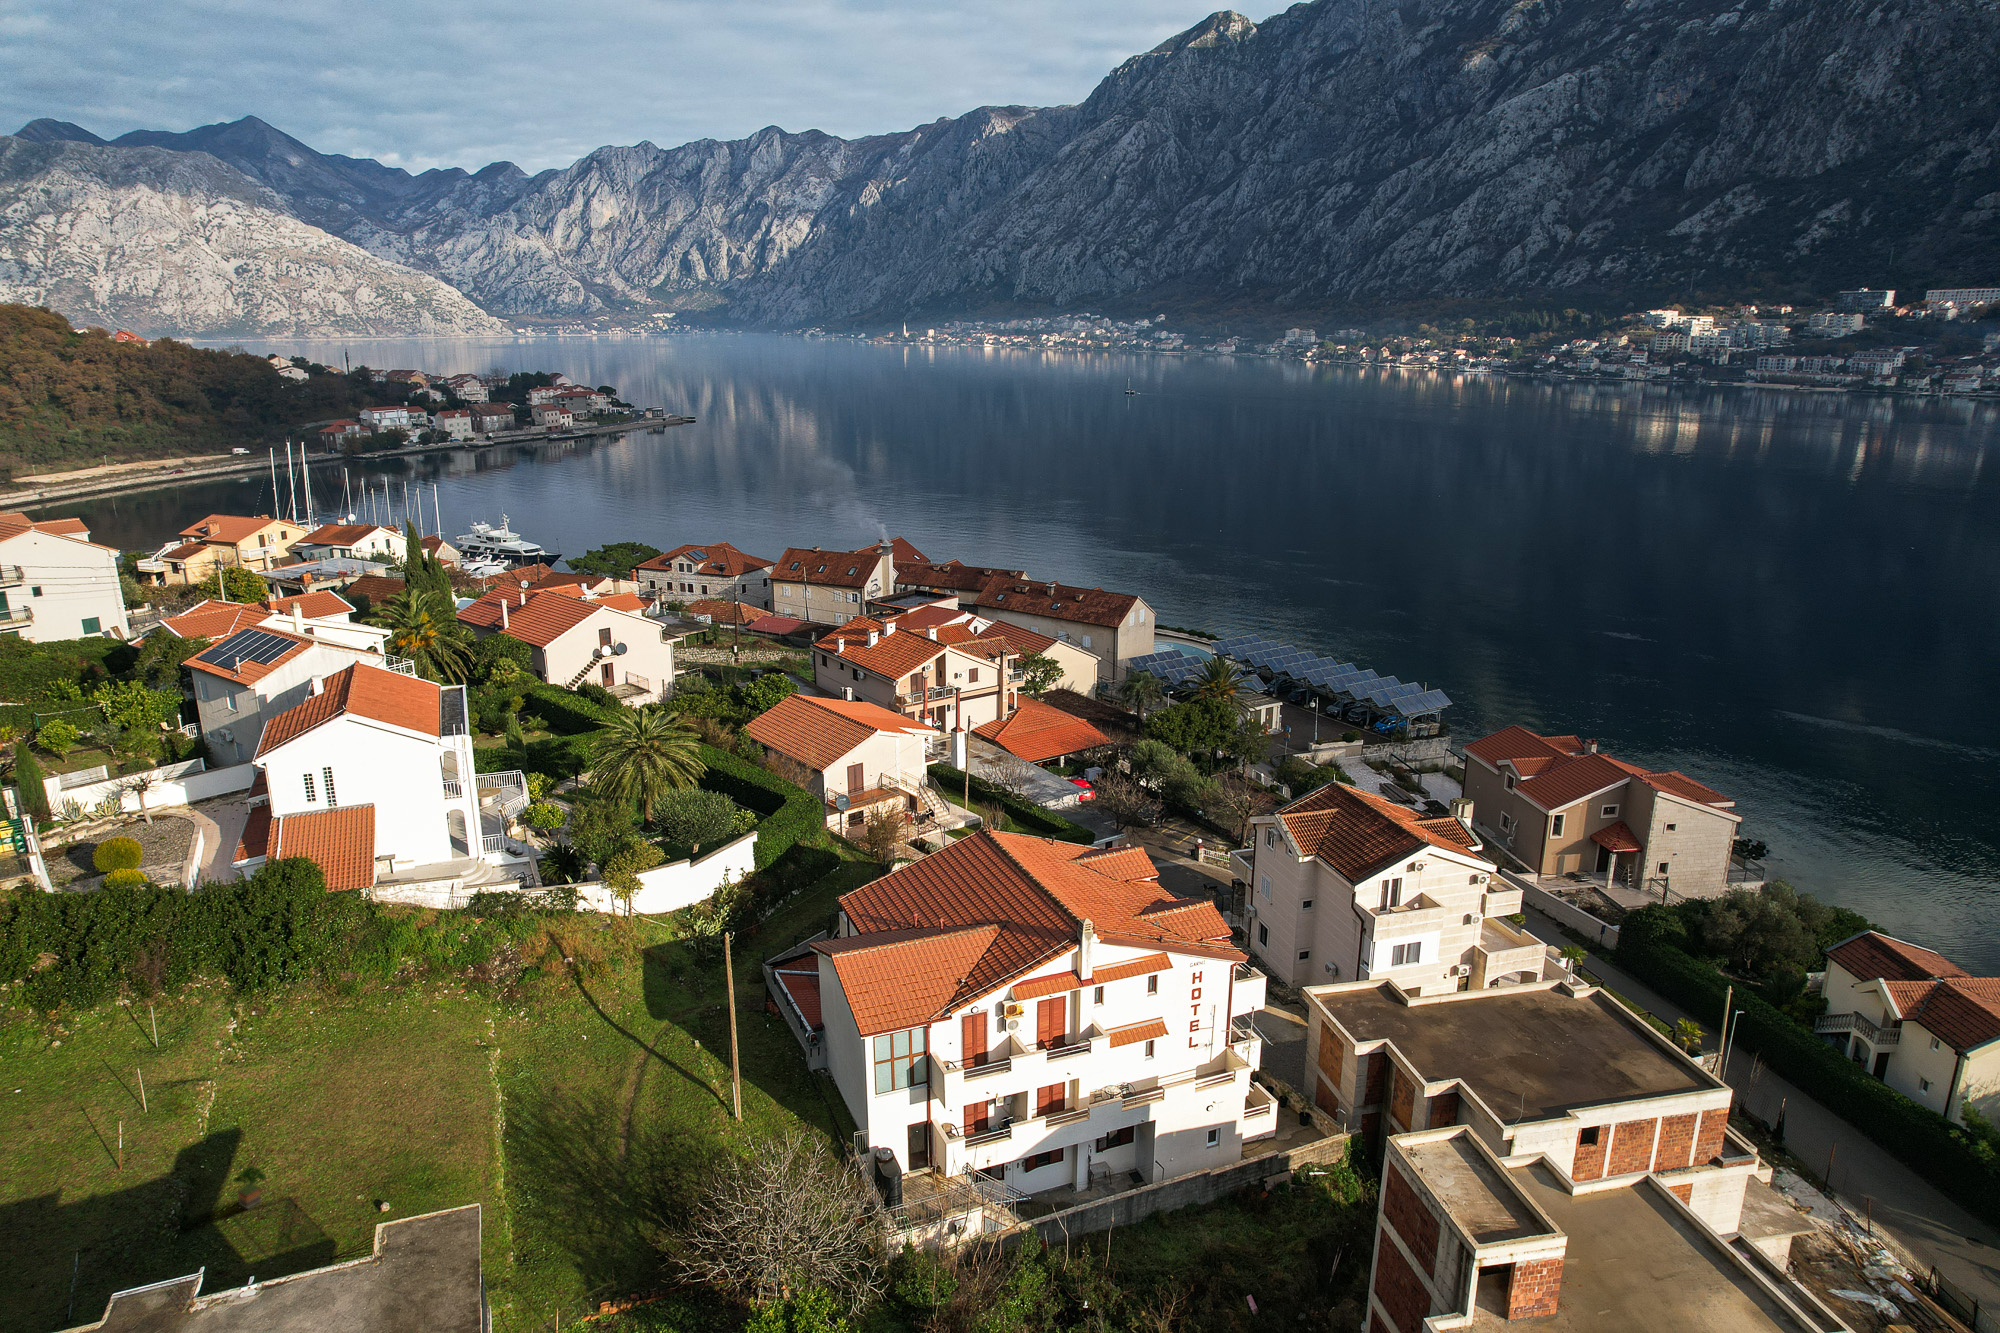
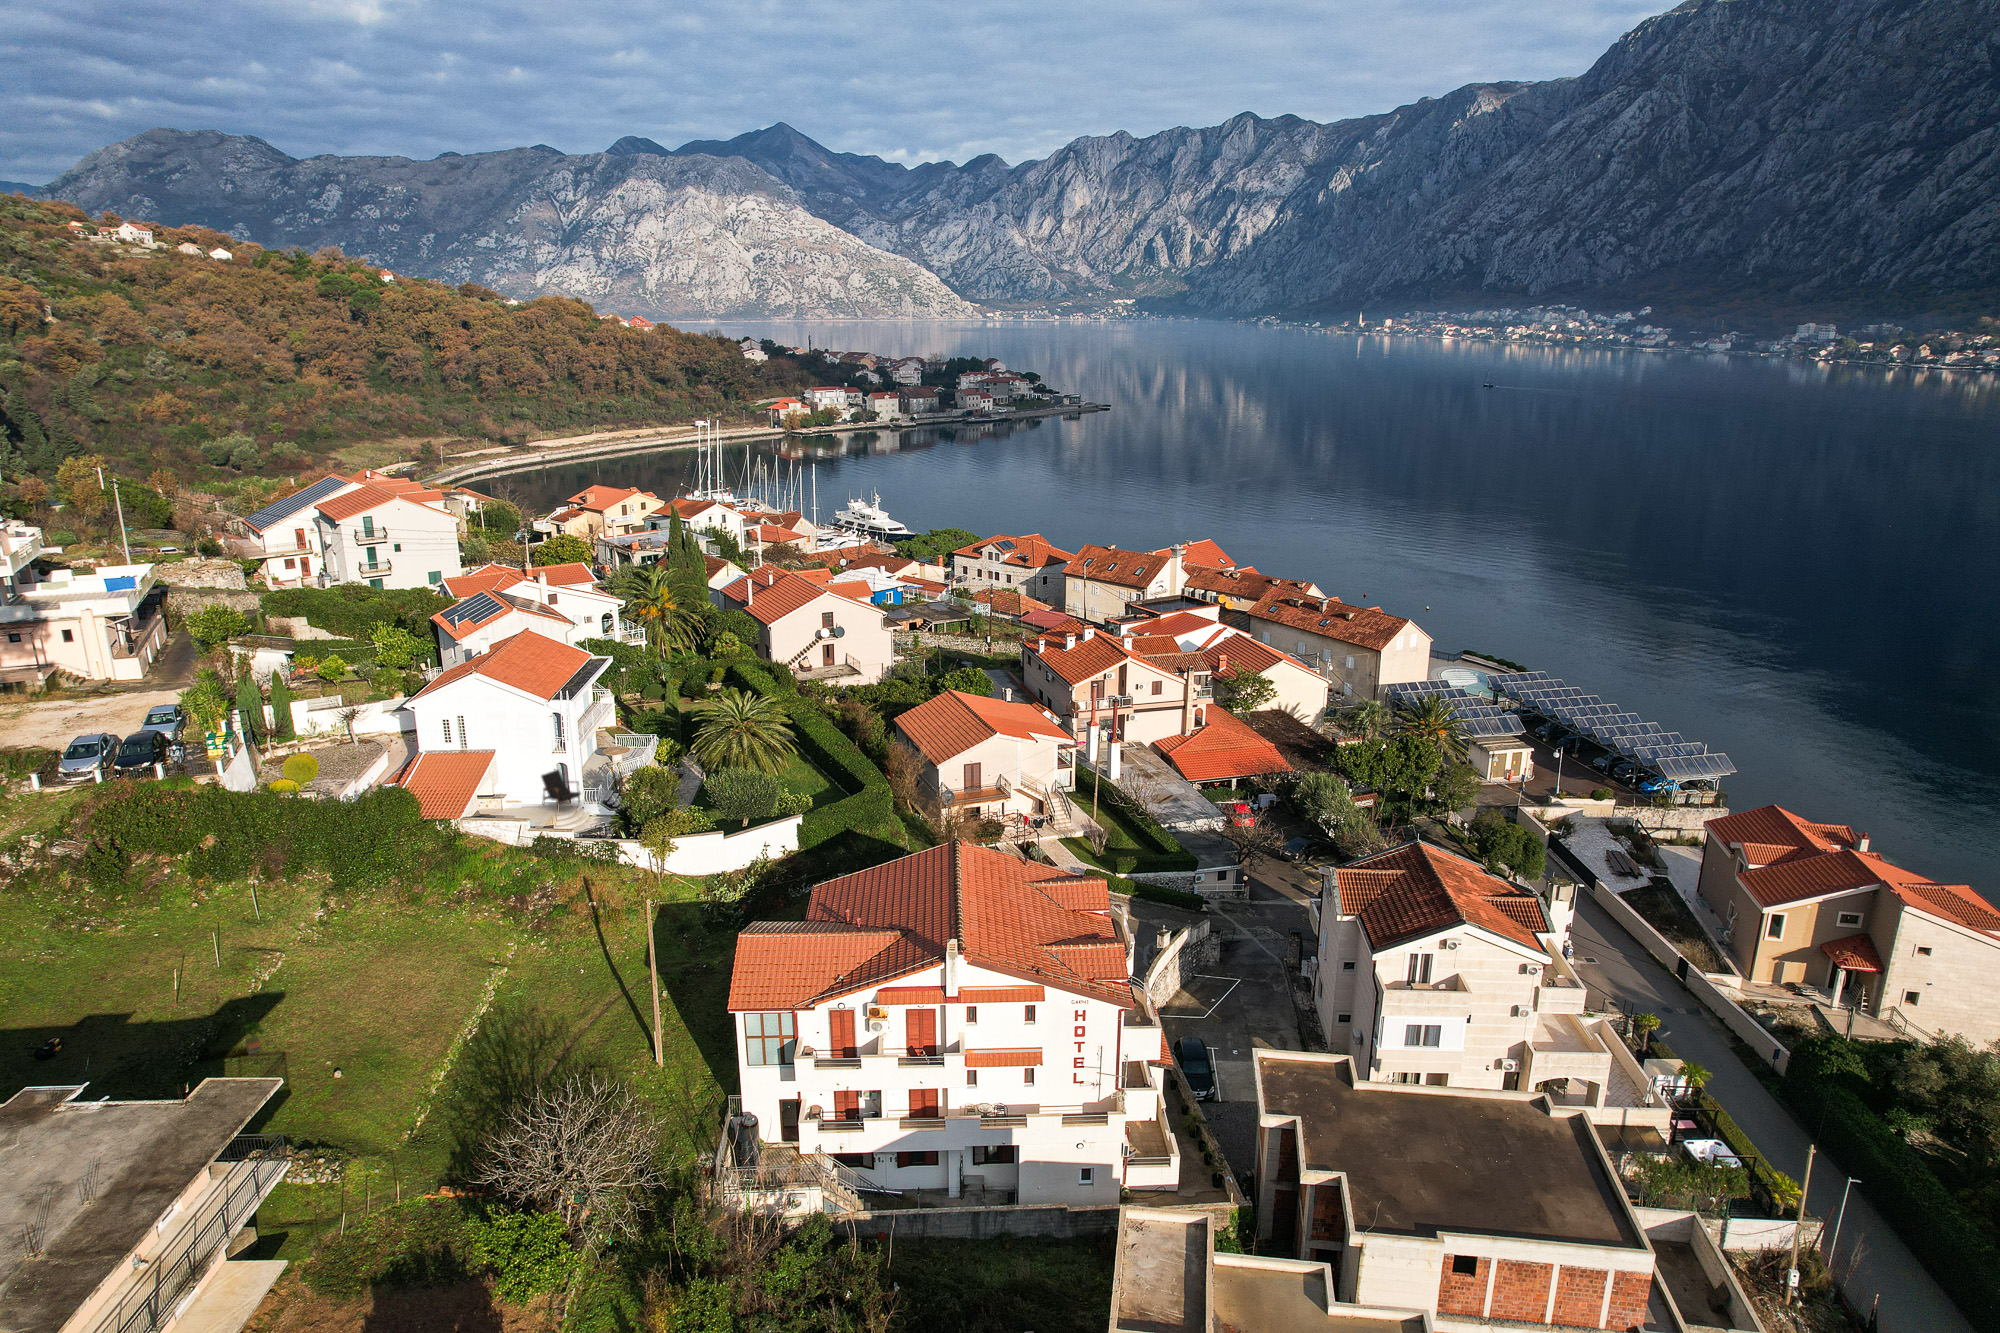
lounge chair: none [433,817,482,867] -> present [541,770,581,808]

